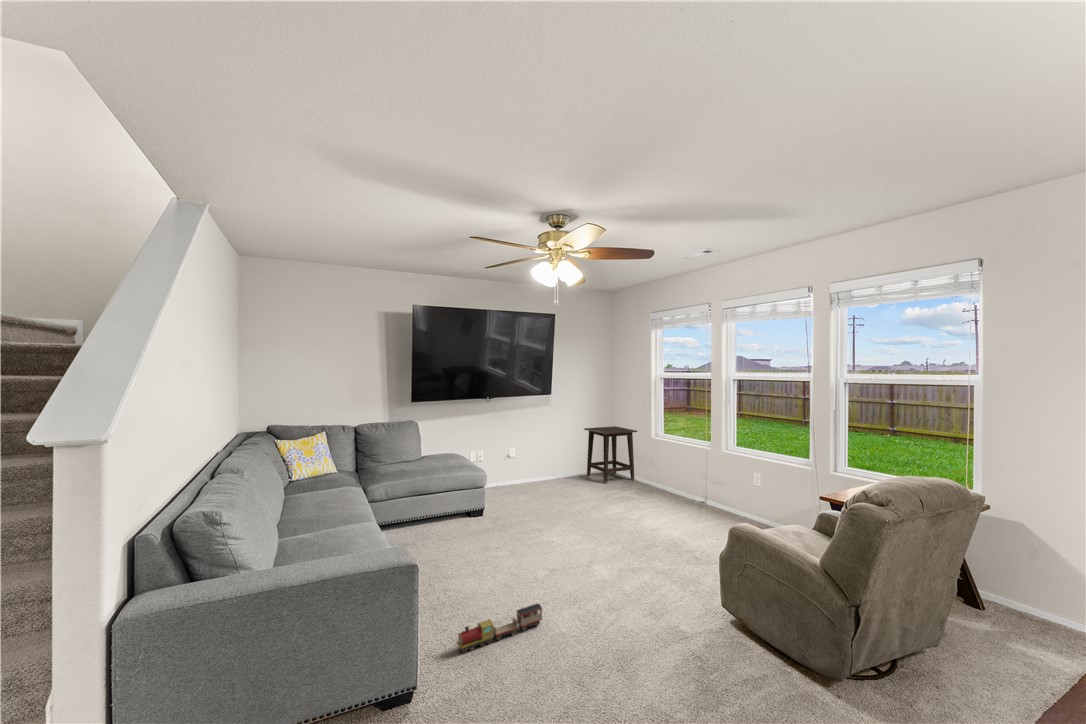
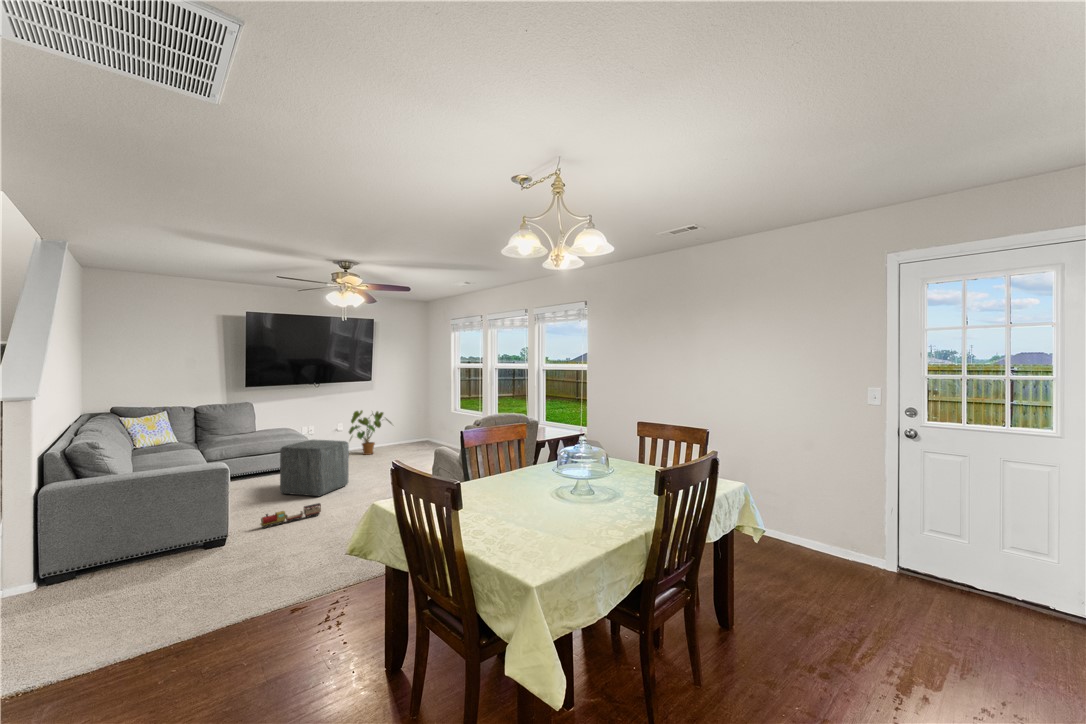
side table: present [584,426,637,484] -> none [400,407,441,449]
house plant: none [526,430,582,490] -> present [349,410,391,455]
ottoman: none [465,480,554,574] -> present [280,440,349,496]

